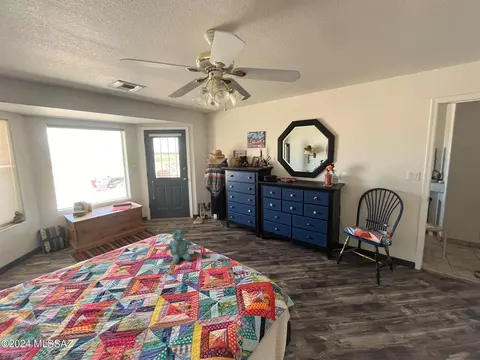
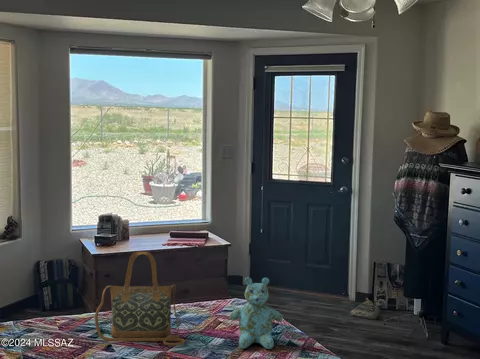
handbag: none [85,225,144,280] -> present [95,251,185,346]

